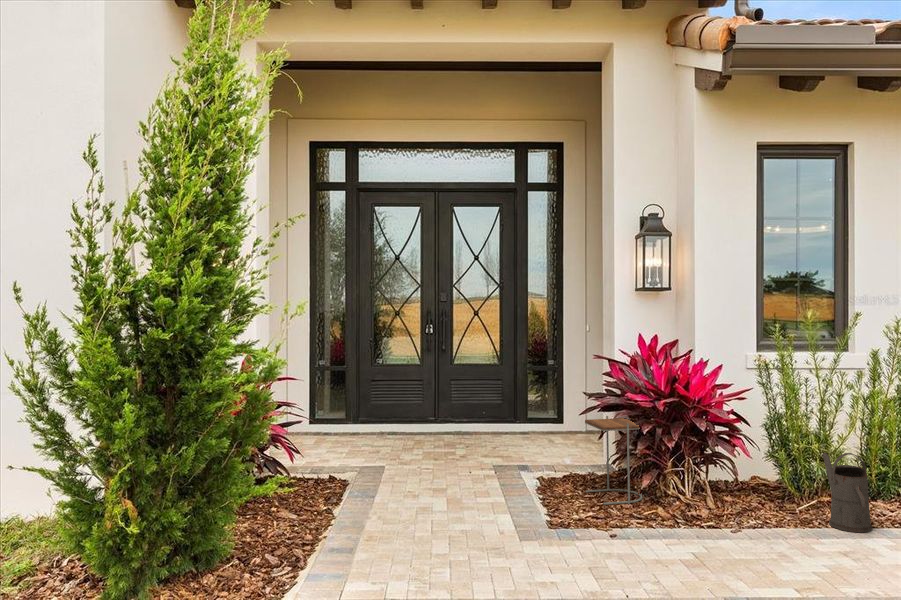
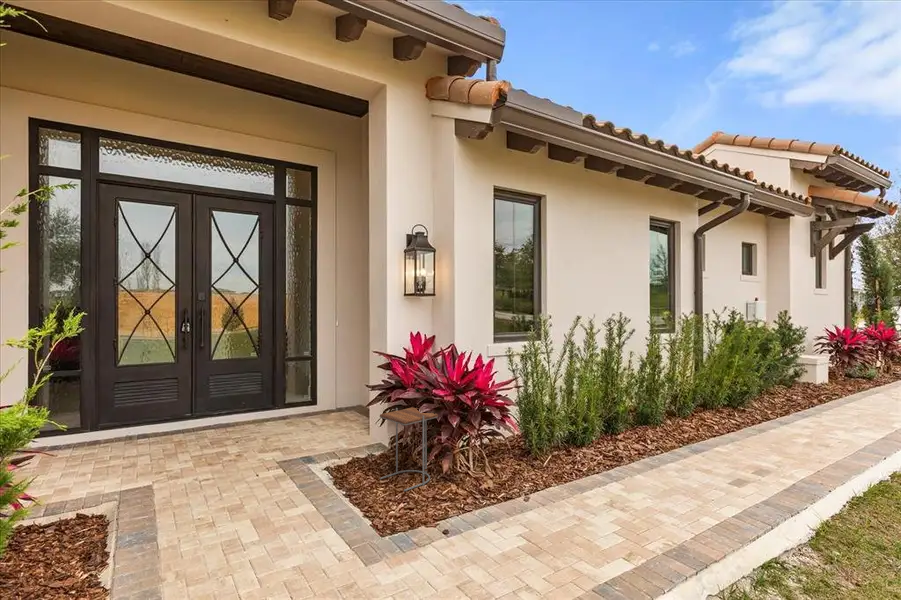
watering can: present [823,453,873,533] -> none [552,419,597,480]

